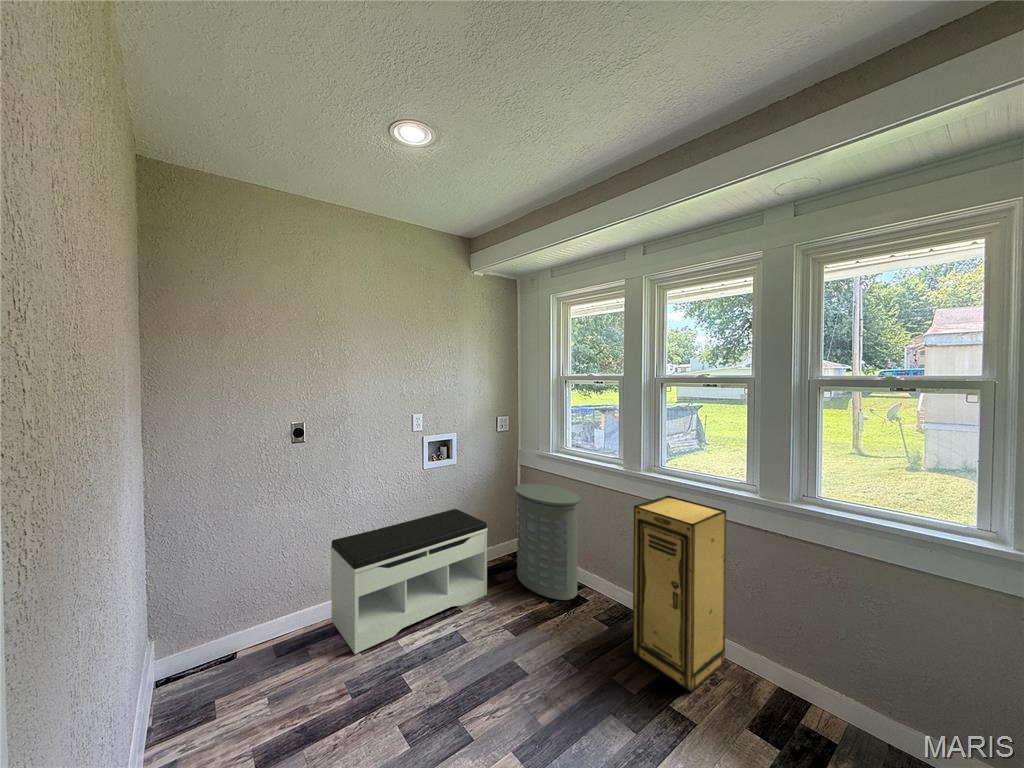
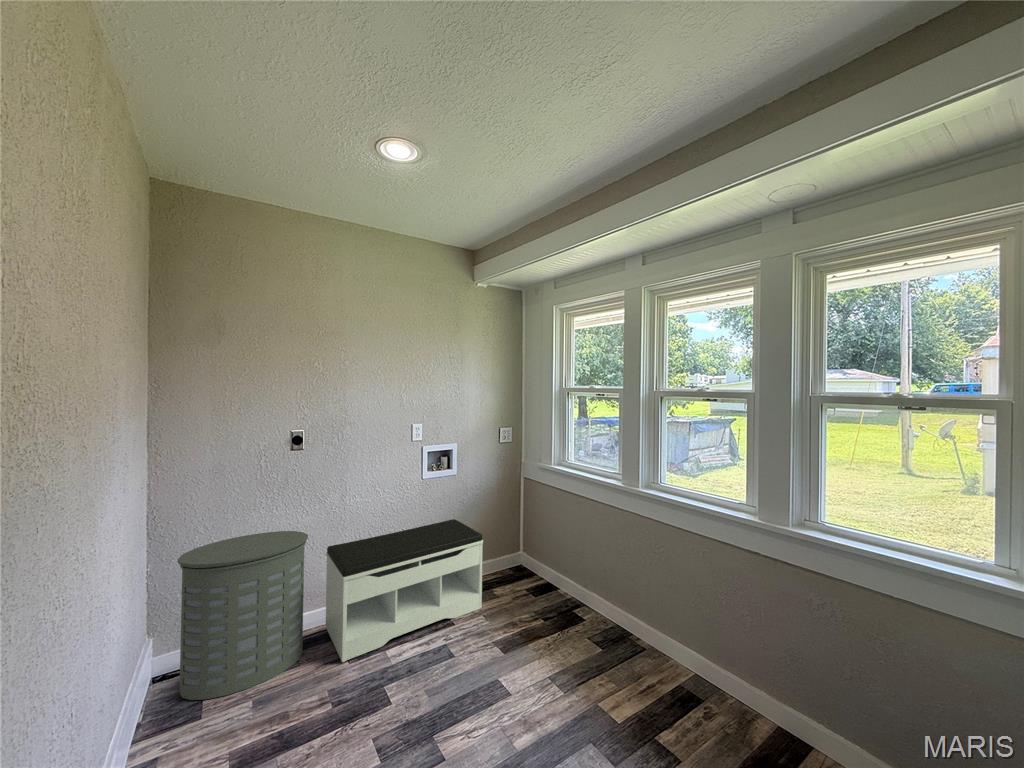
laundry hamper: present [515,483,580,600] -> present [178,531,308,700]
storage cabinet: present [633,495,726,692] -> none [623,514,723,727]

